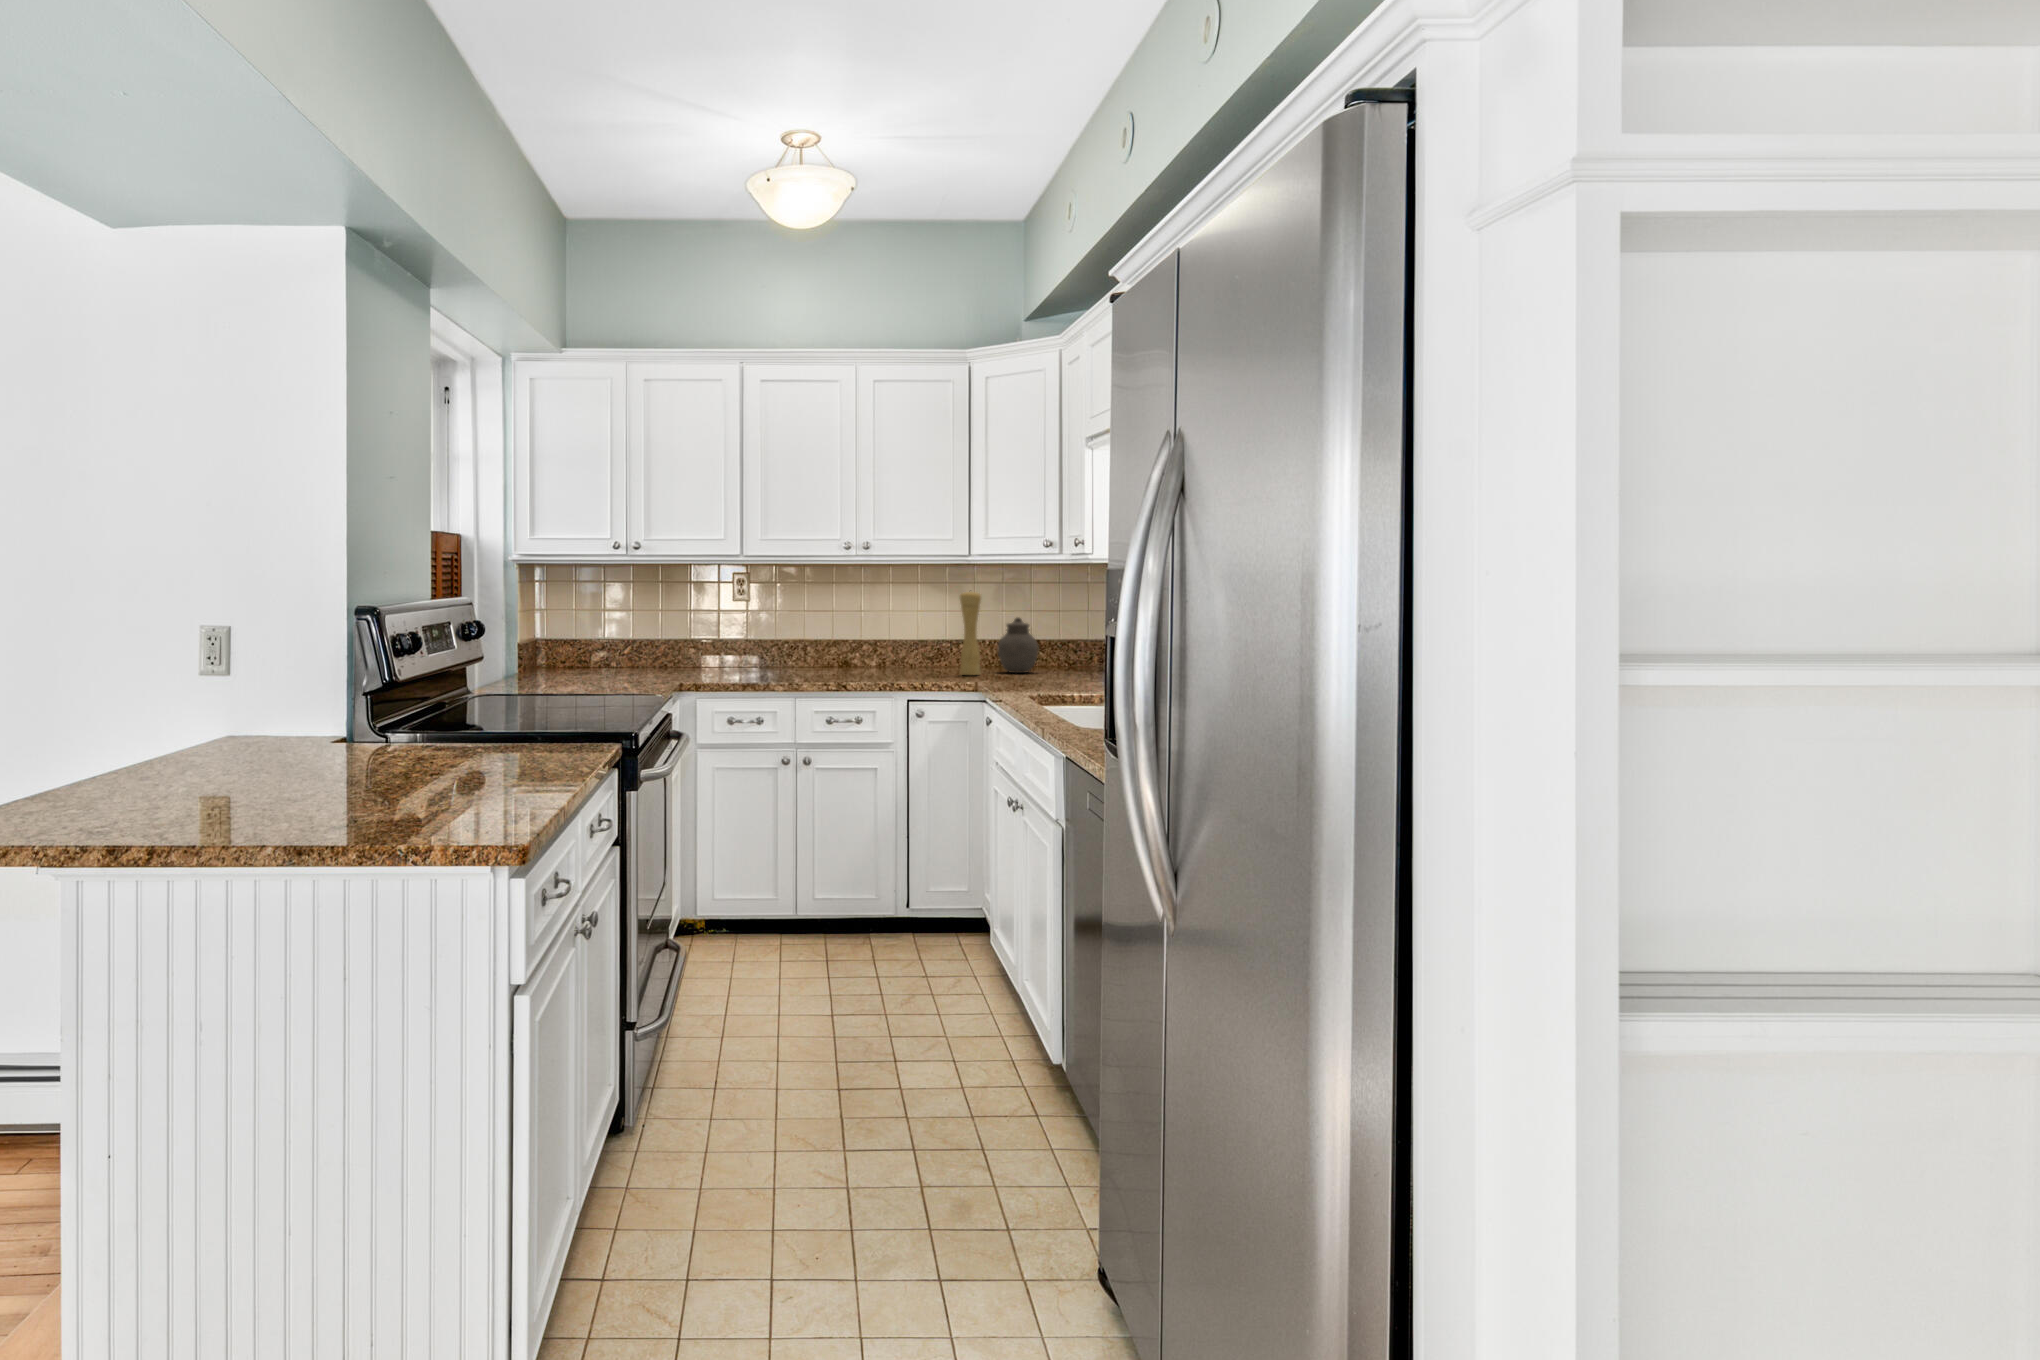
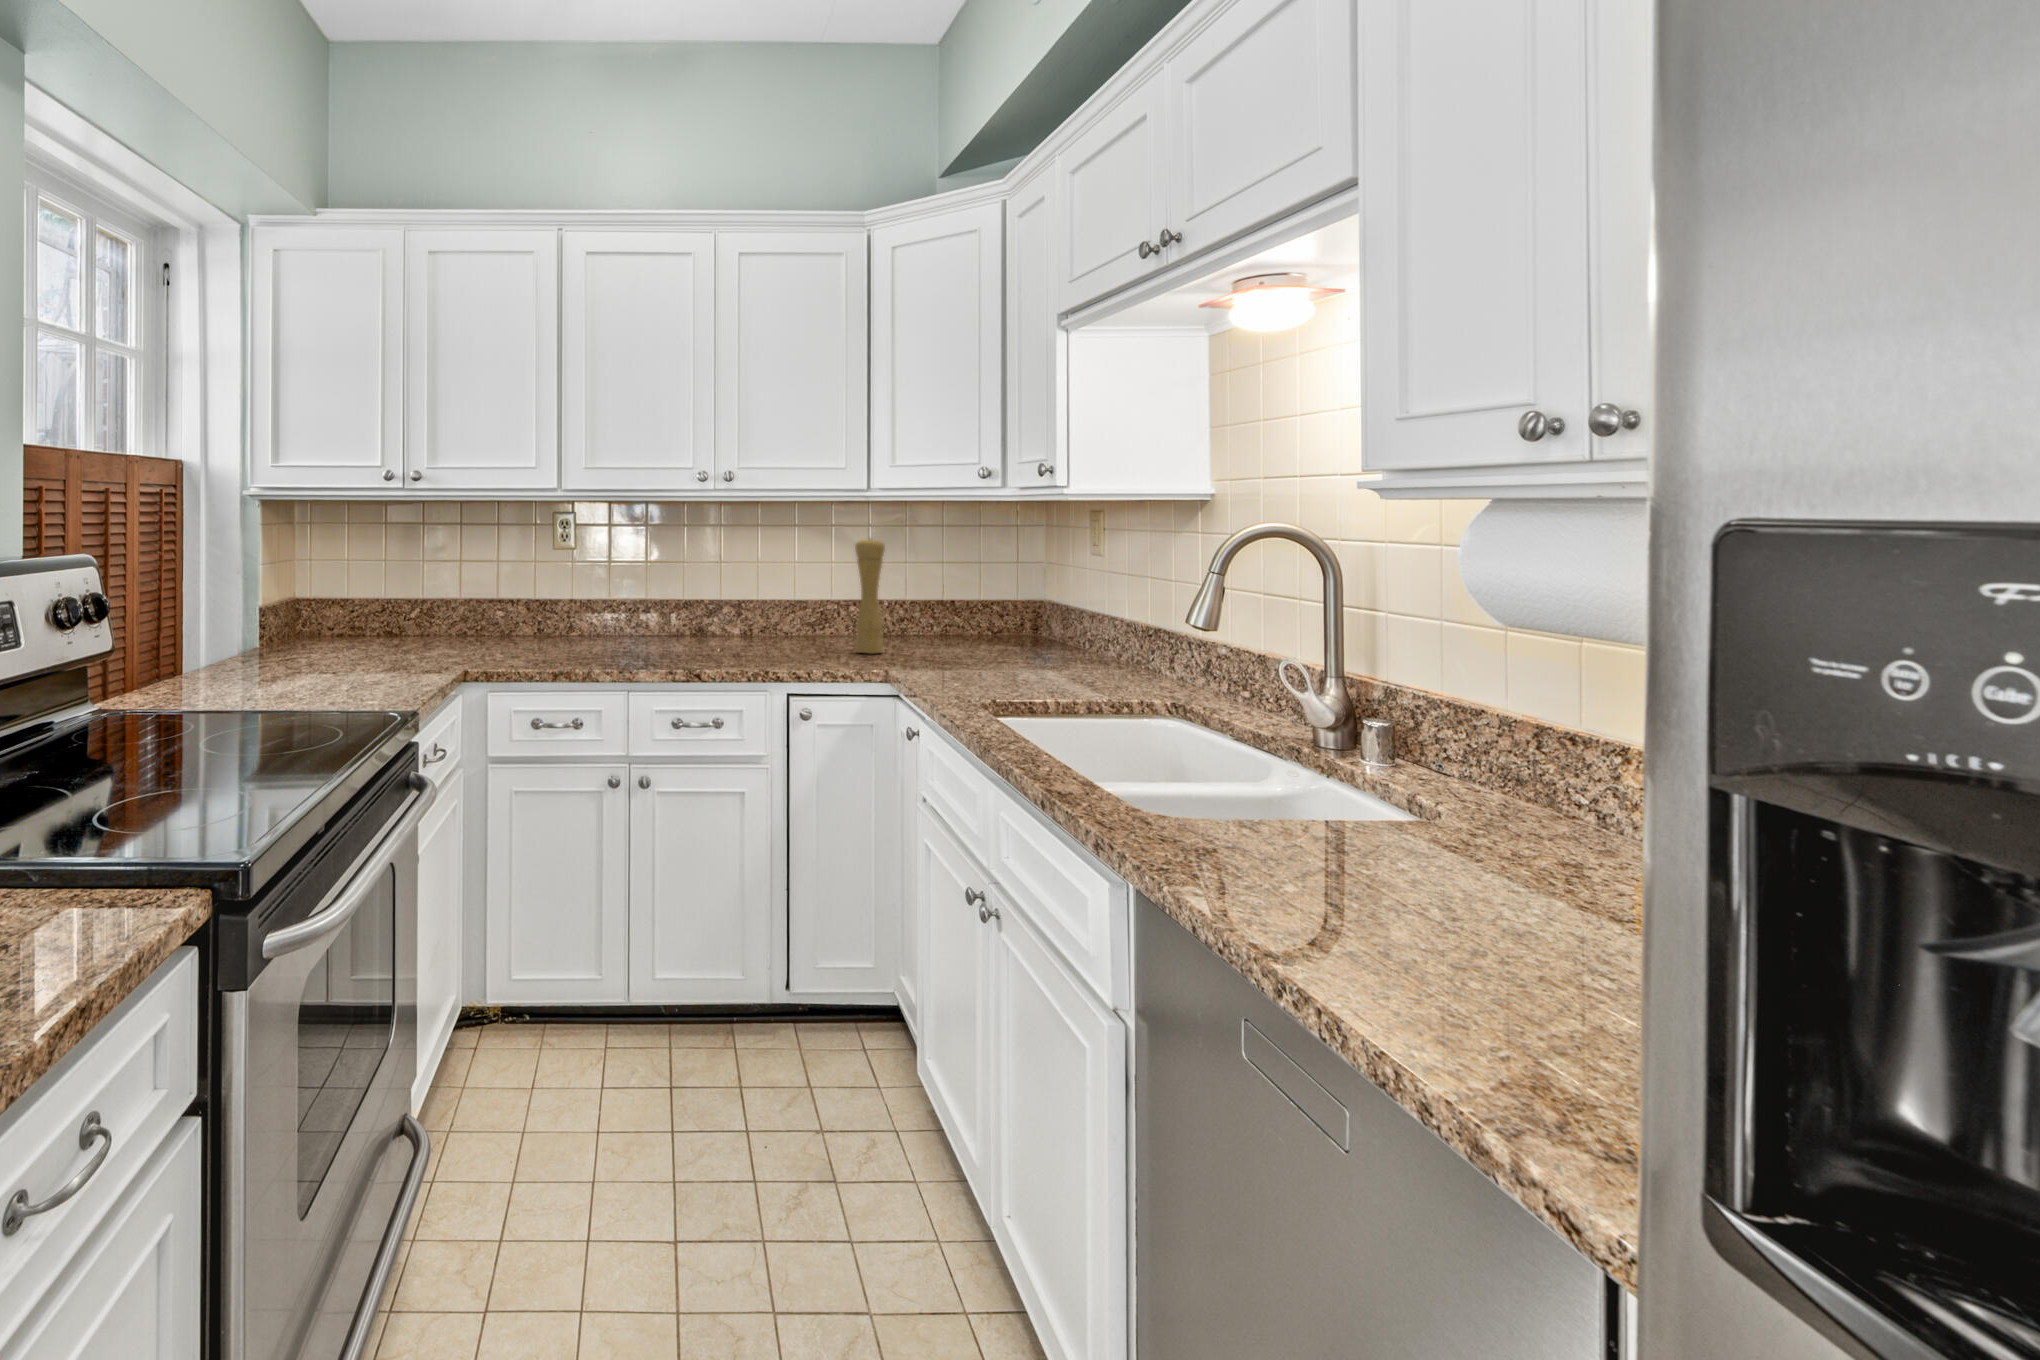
jar: present [998,618,1039,673] -> none [903,573,959,648]

